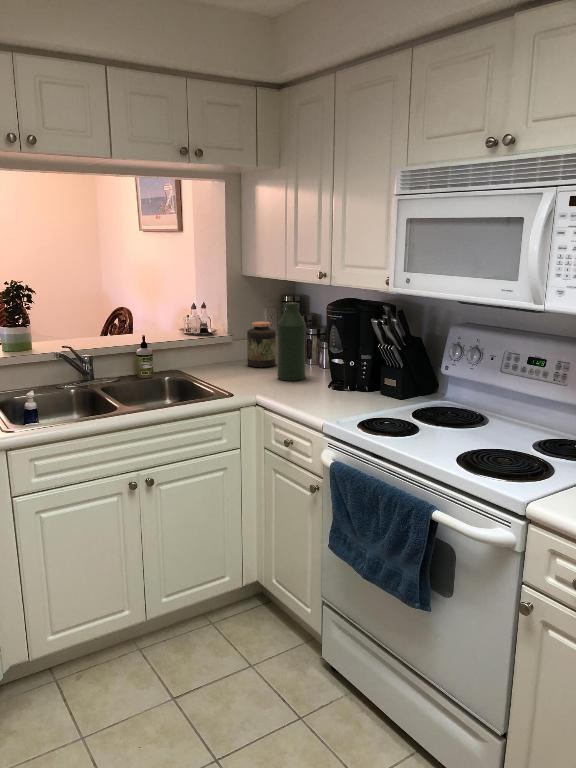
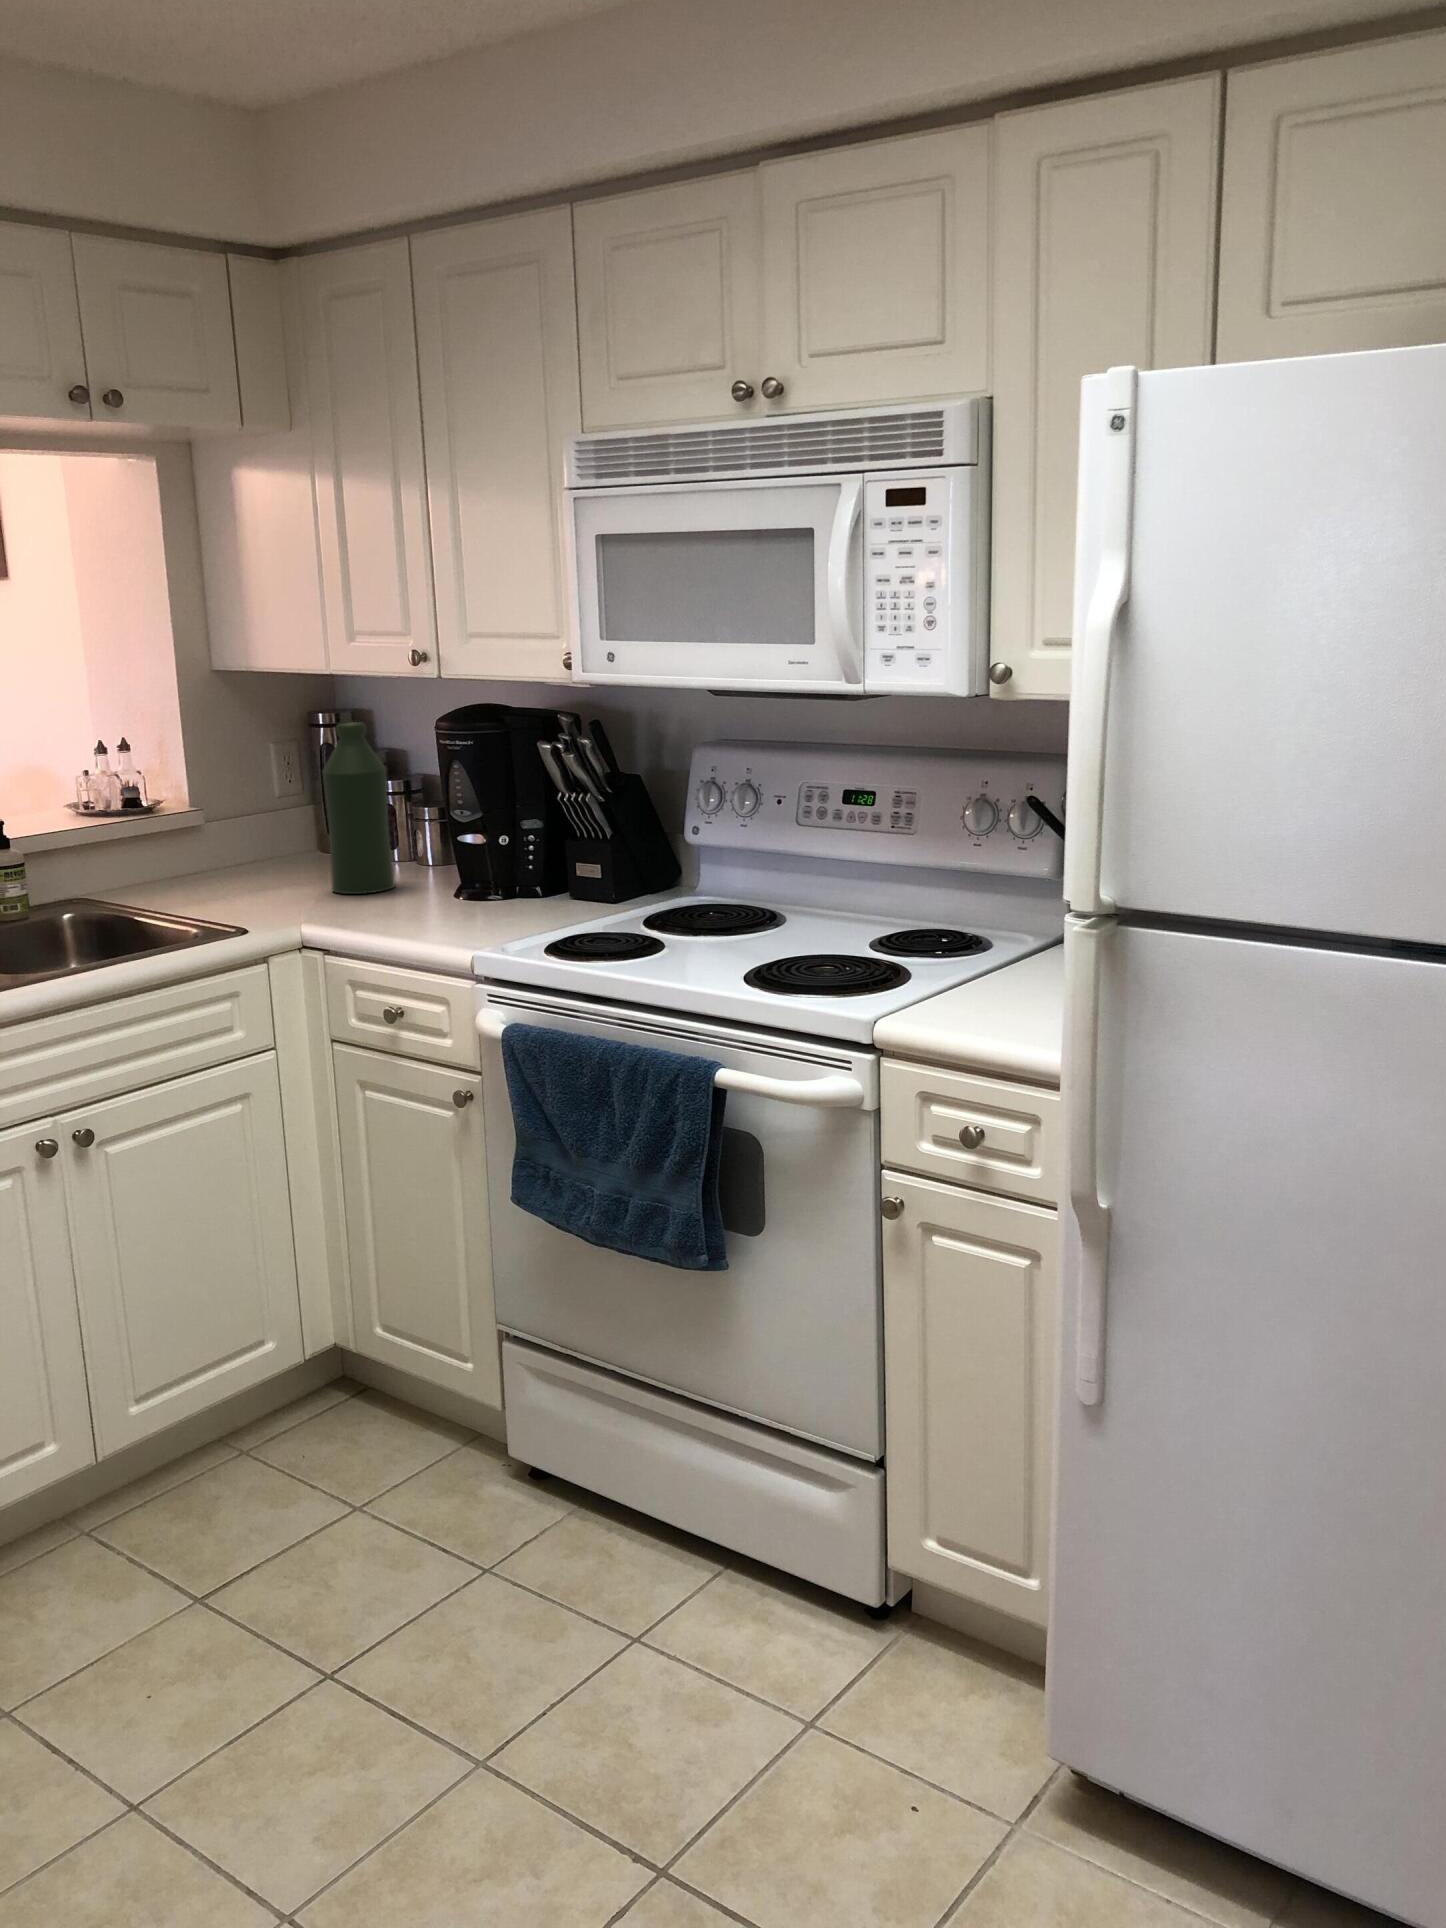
jar: present [247,322,276,367] -> none [242,773,313,876]

